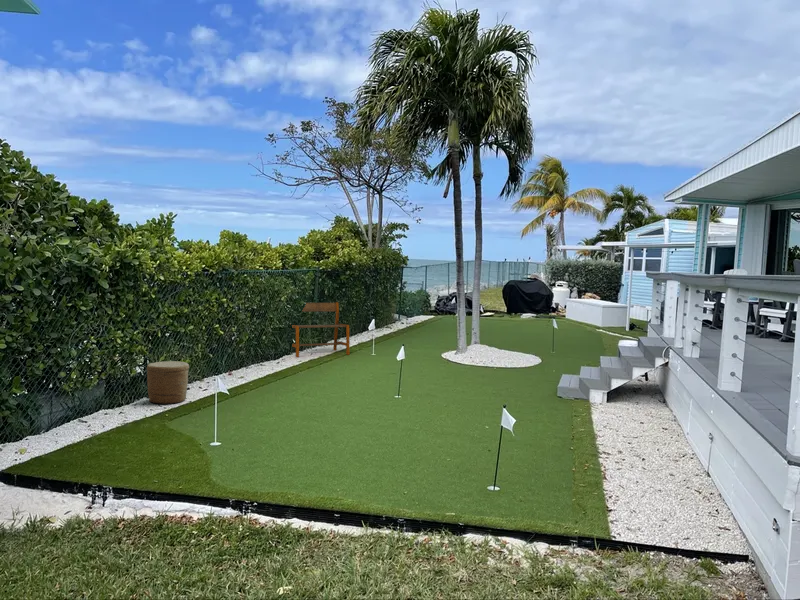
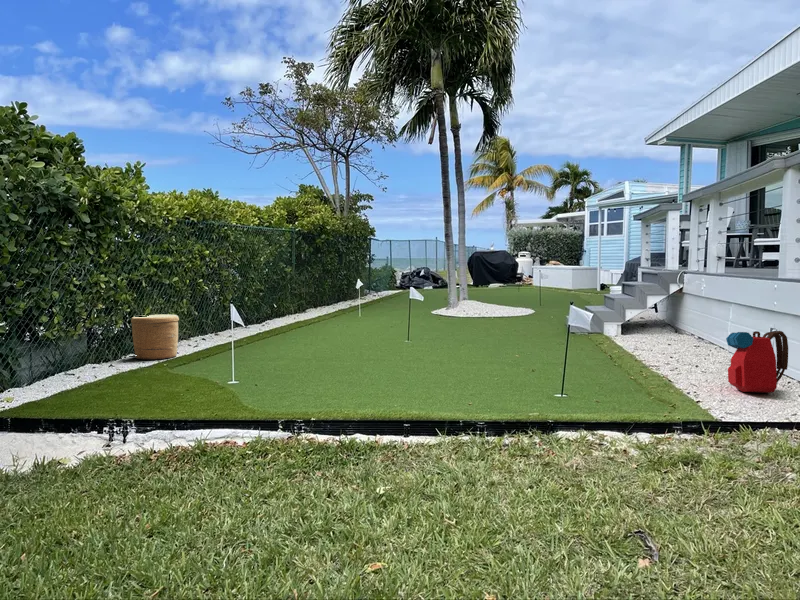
bench: present [292,302,350,357] -> none [267,264,334,322]
backpack: none [667,436,722,500] -> present [726,331,788,393]

